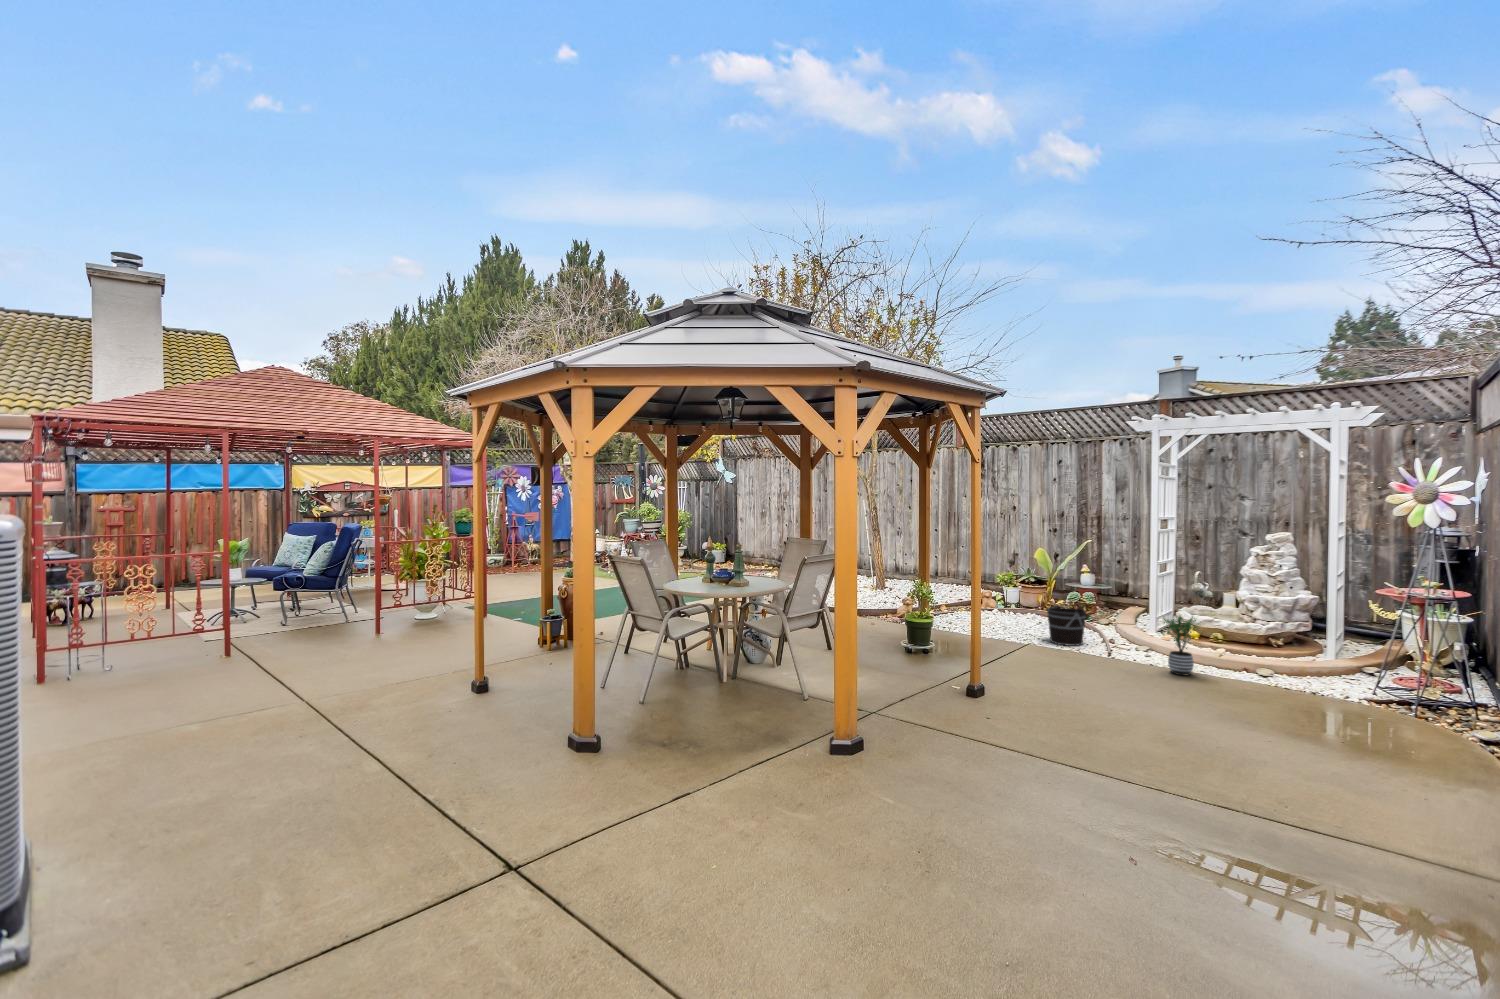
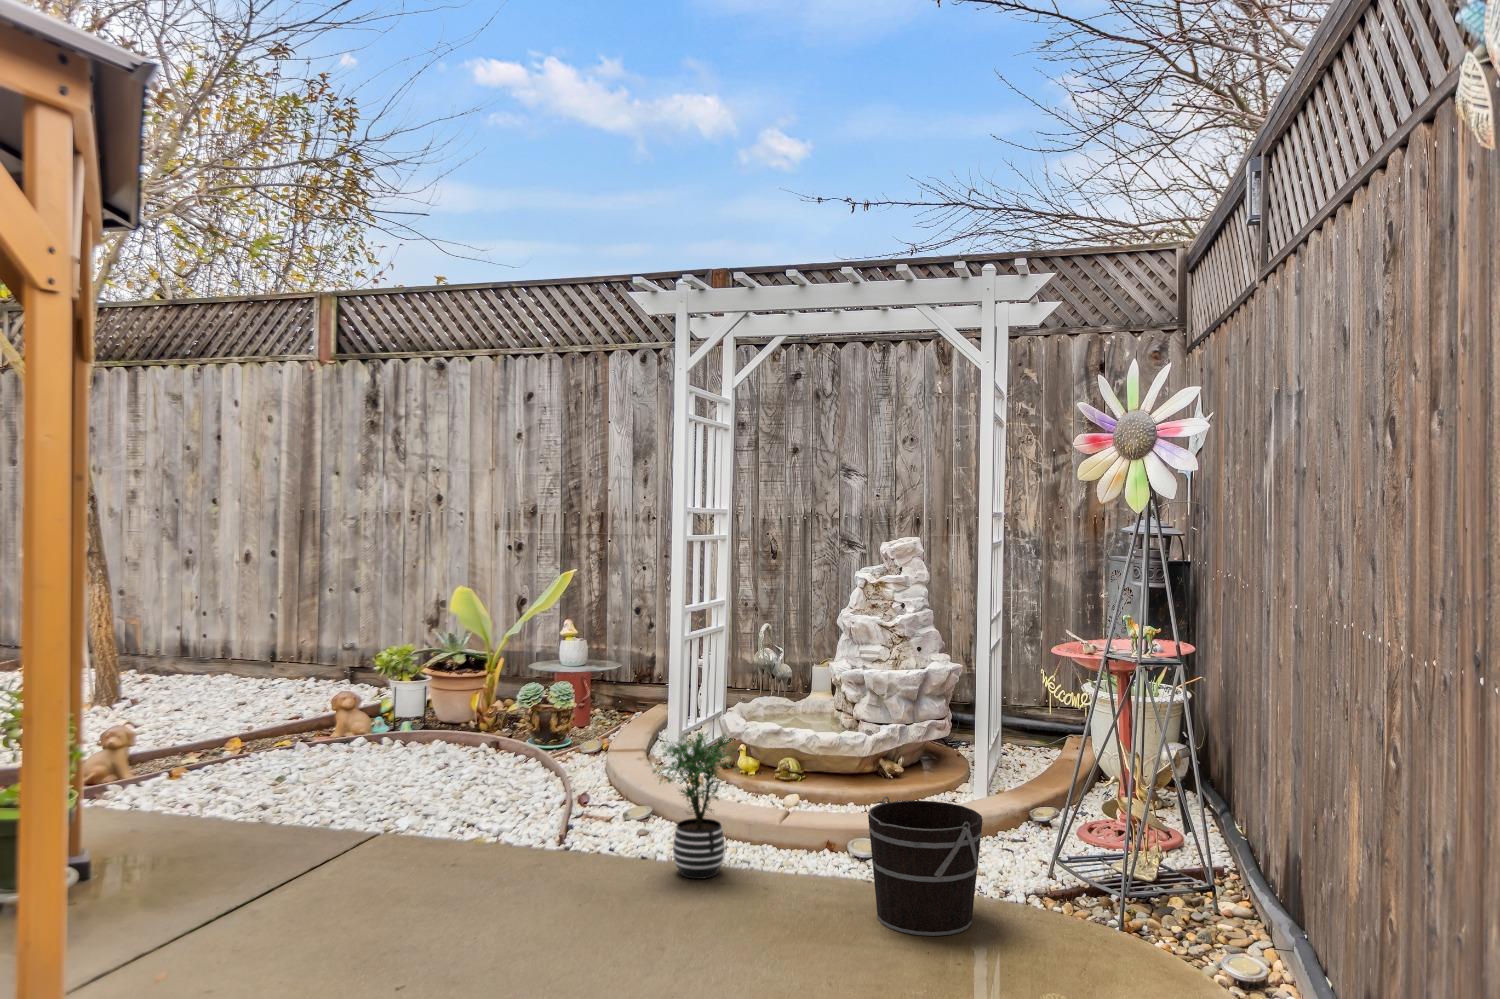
bucket: present [1047,607,1086,646] -> present [868,797,982,936]

